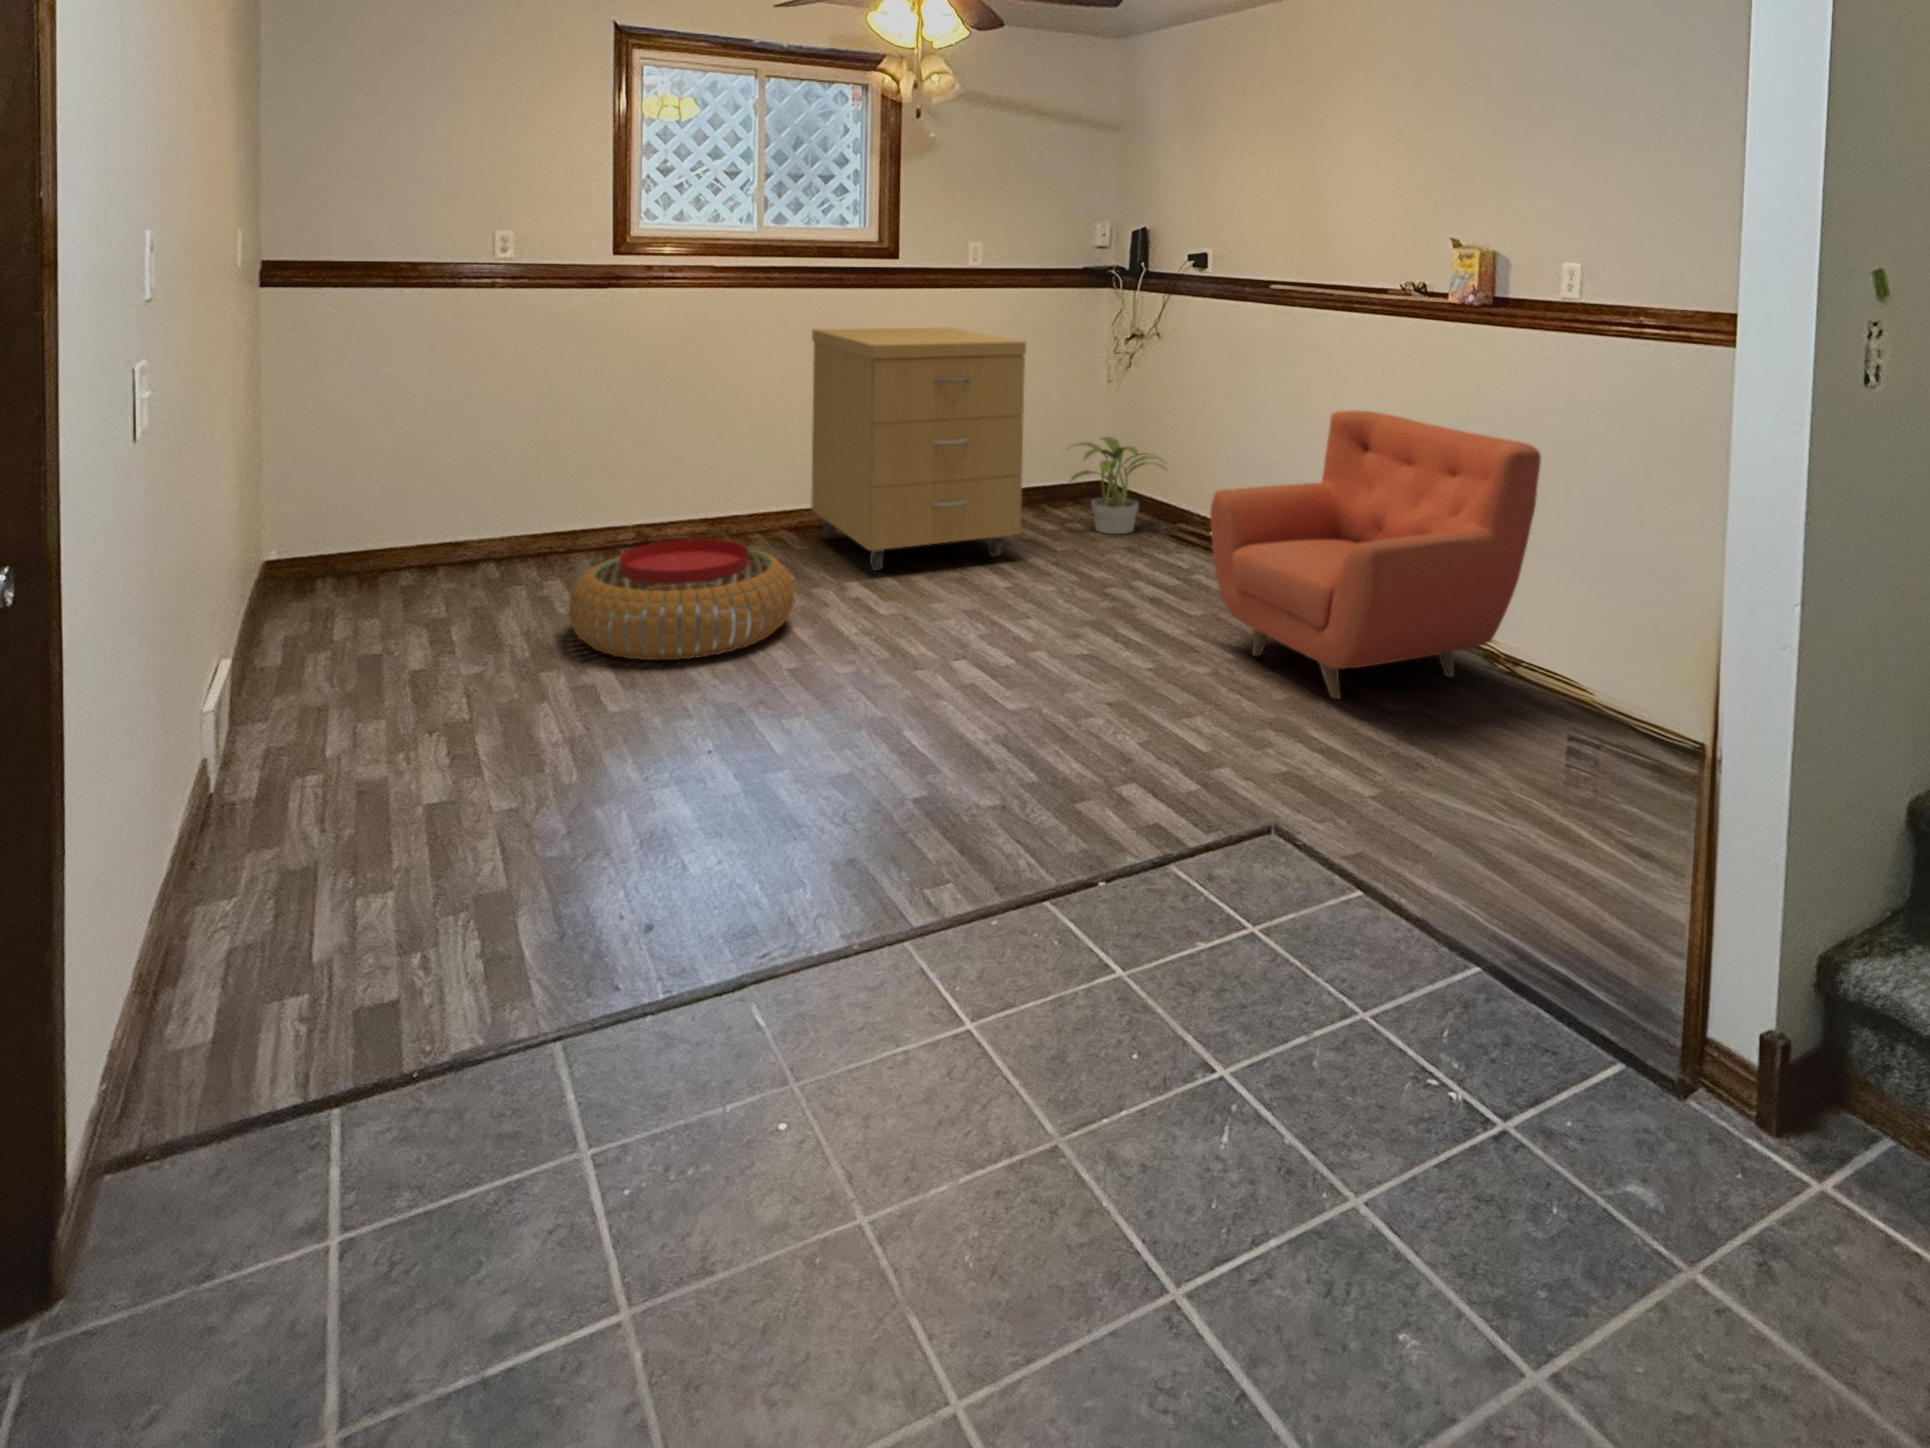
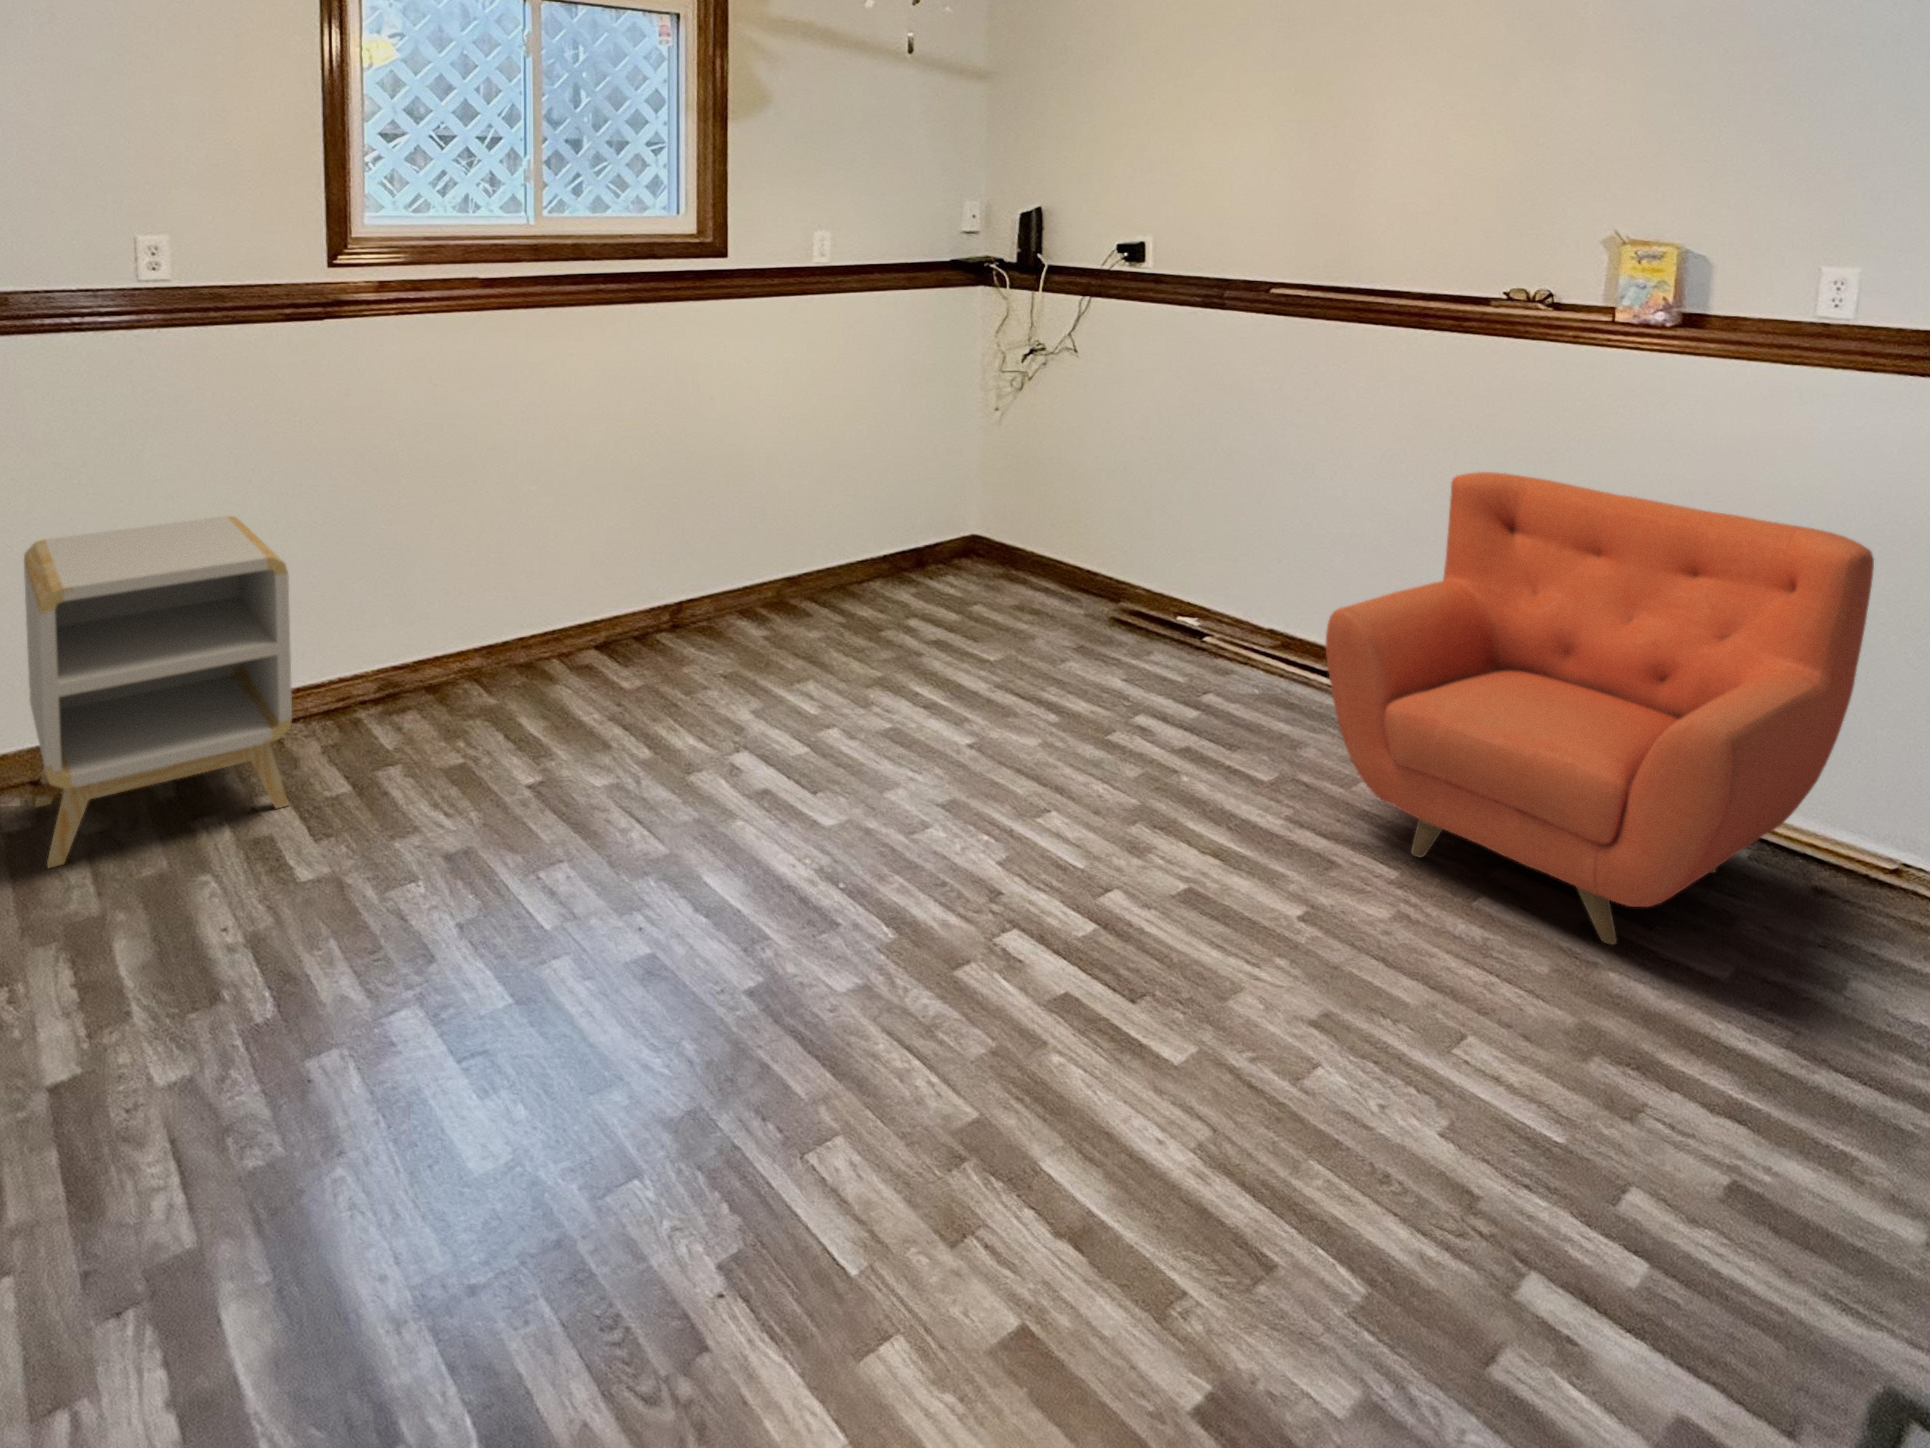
storage cabinet: present [811,328,1026,571] -> none [618,352,954,726]
side table: none [422,409,568,602] -> present [24,516,292,868]
potted plant: present [1067,437,1164,534] -> none [961,490,1107,626]
pouf: present [568,539,795,660] -> none [335,731,704,981]

